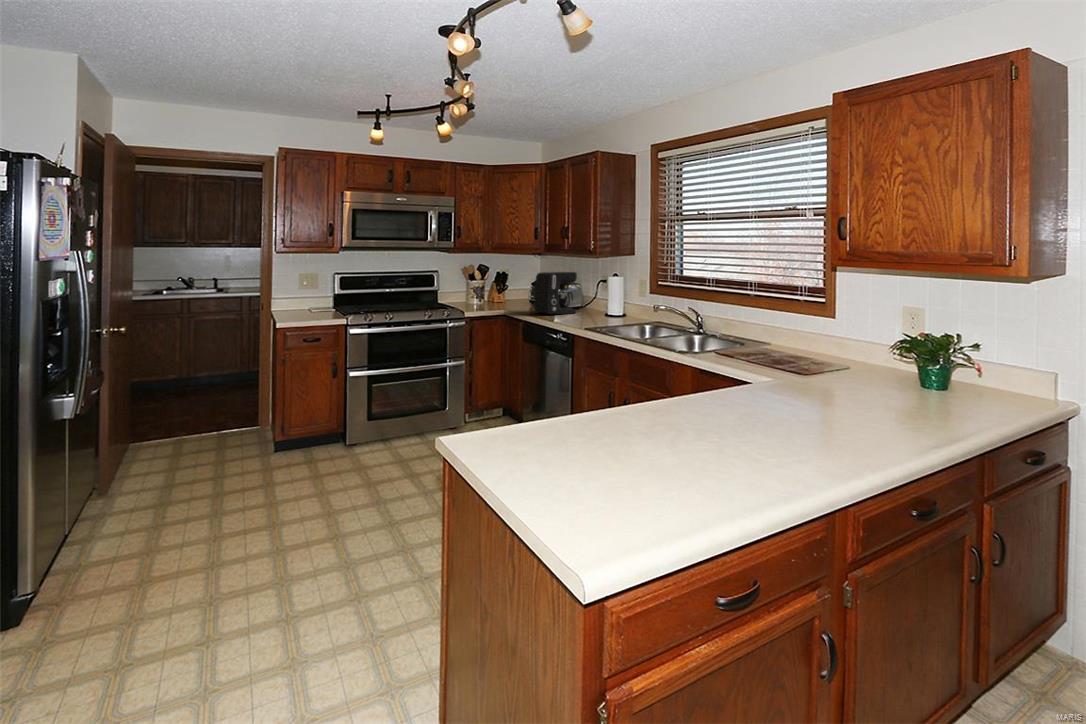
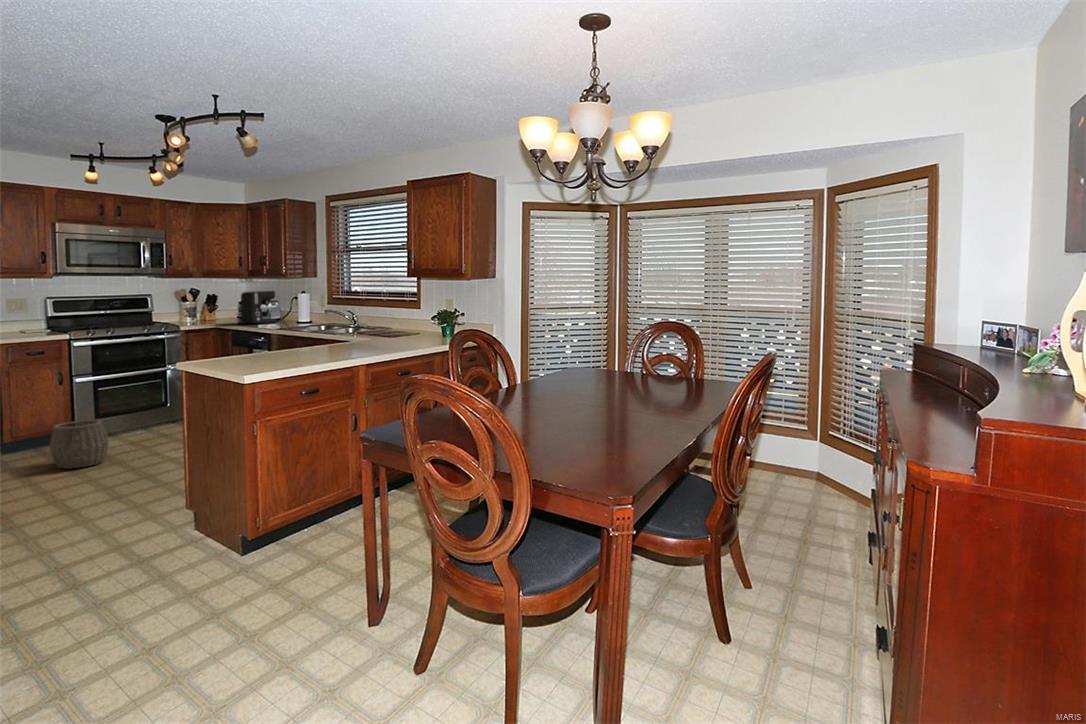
woven basket: none [307,435,372,501] -> present [50,420,109,469]

